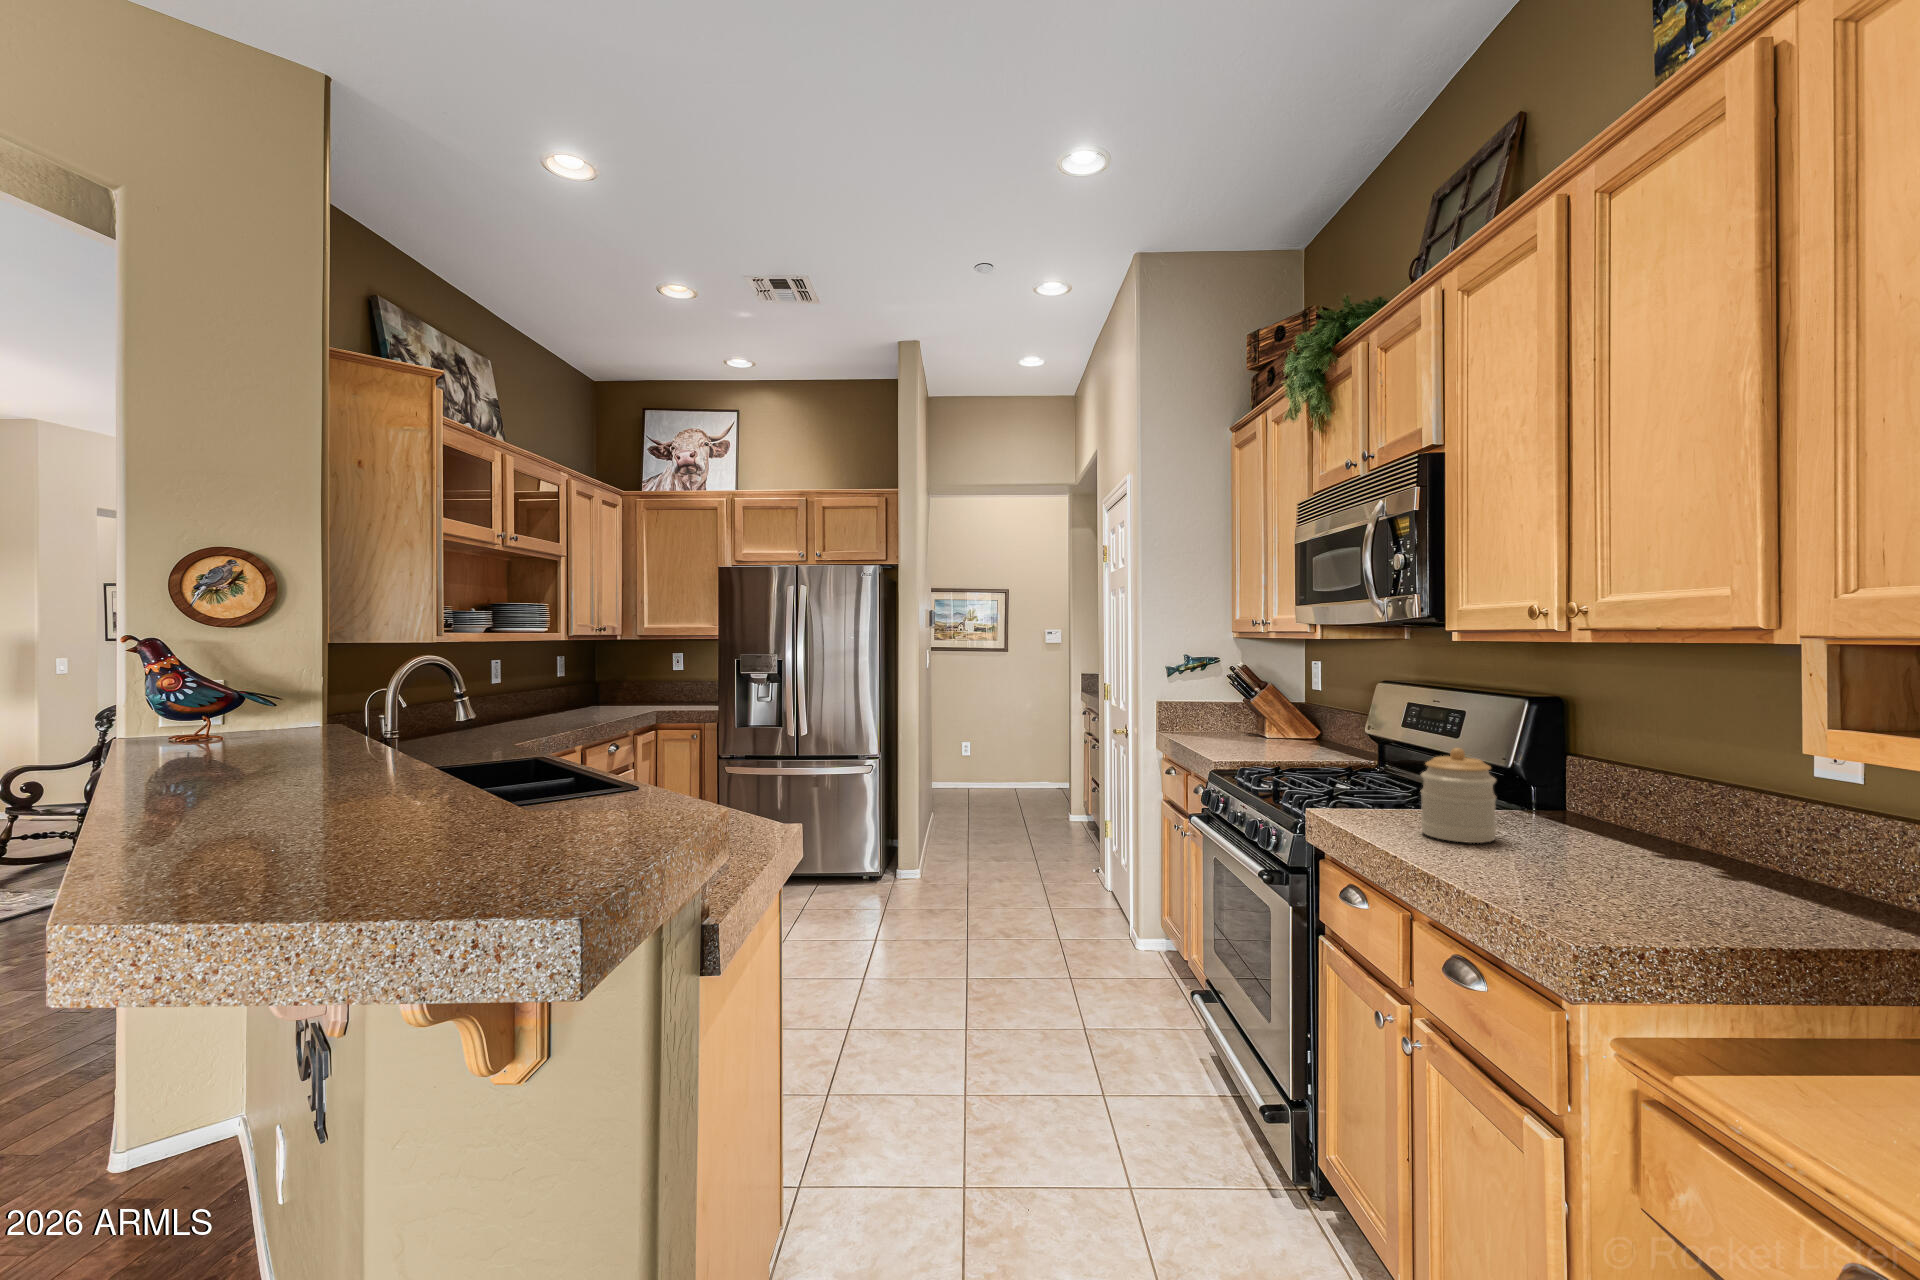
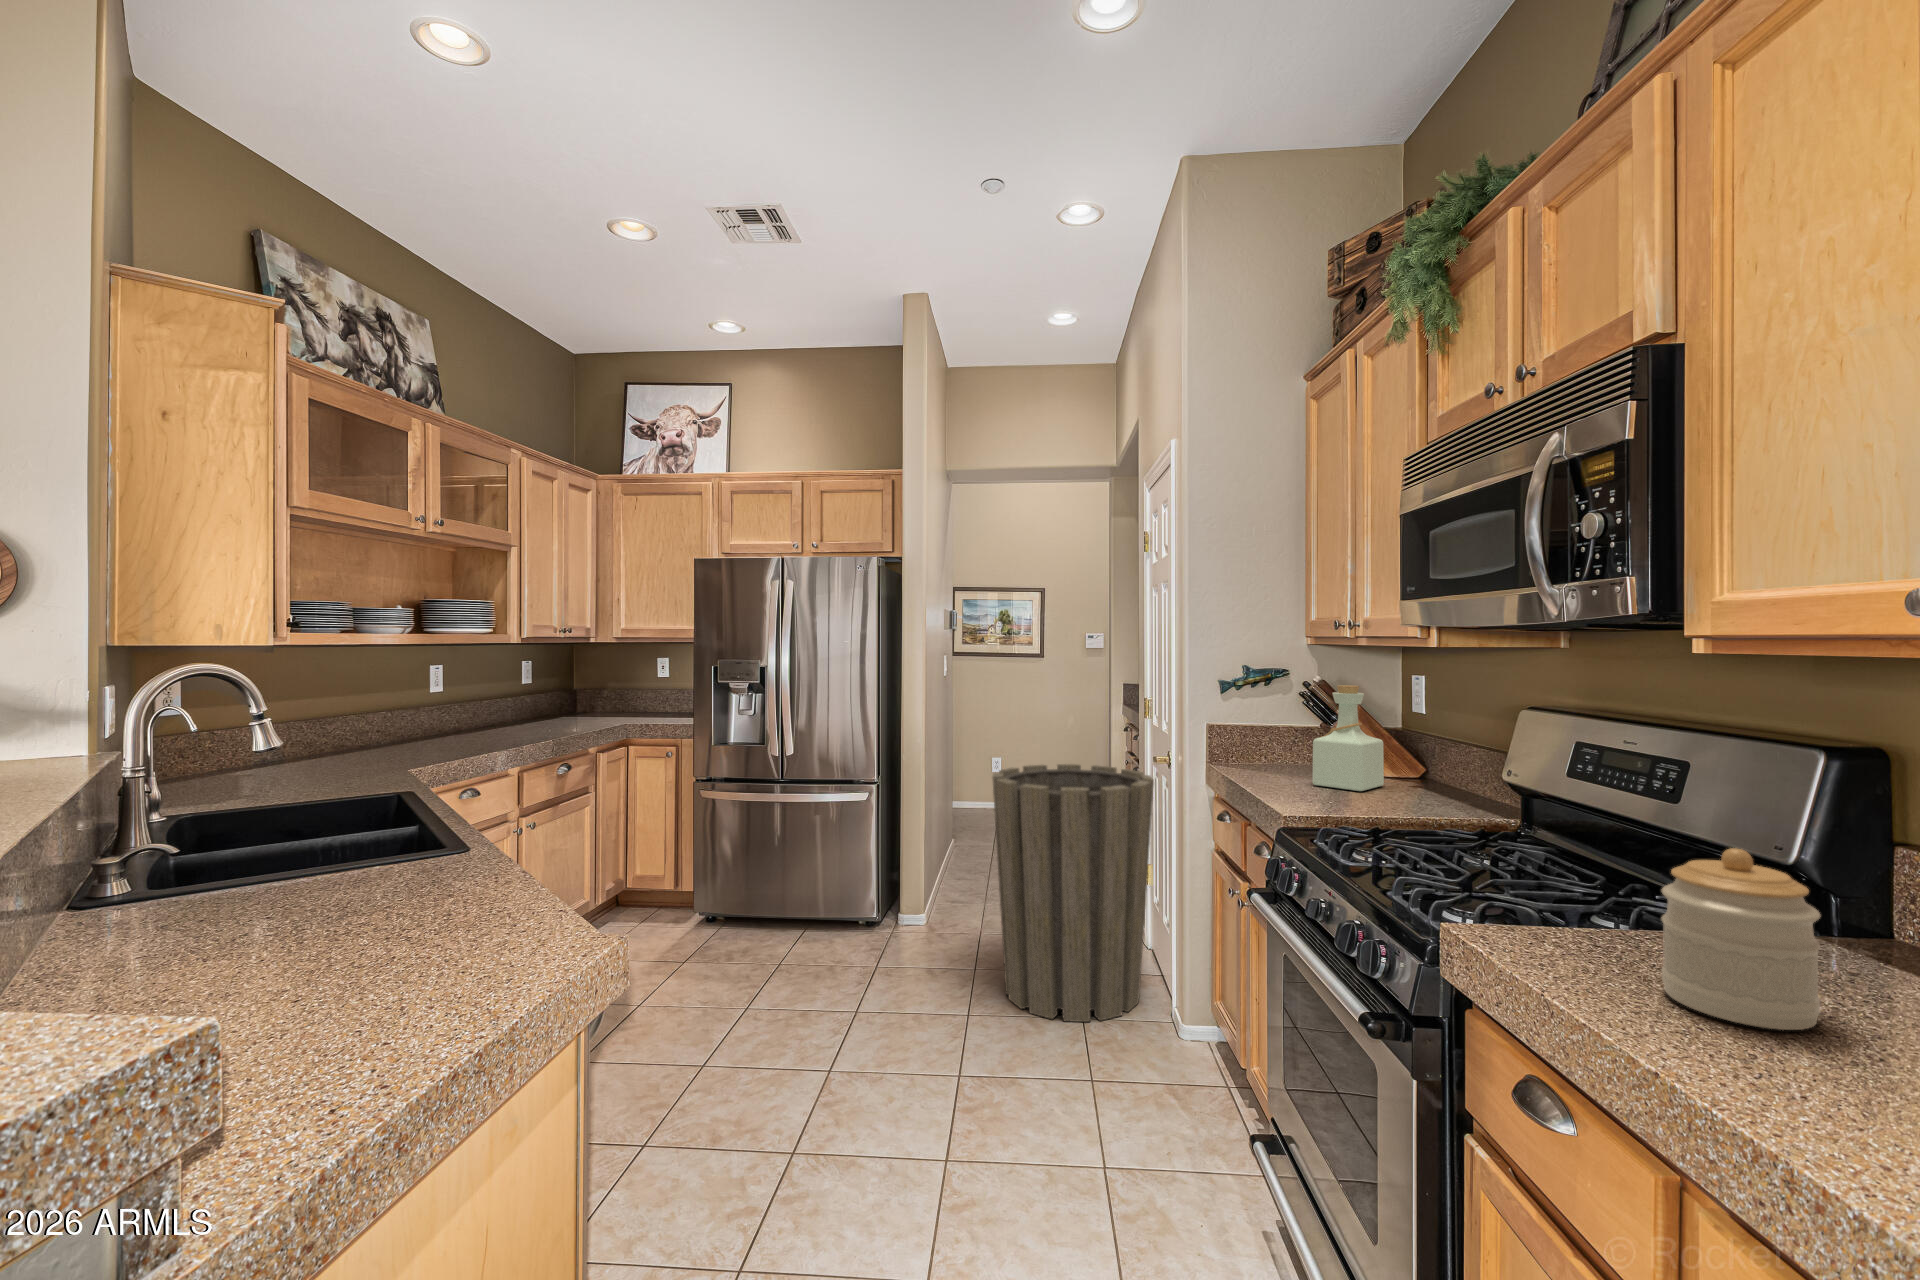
bottle: none [1236,668,1288,747] -> present [1312,685,1384,791]
trash can: none [983,738,1114,940] -> present [992,764,1154,1022]

